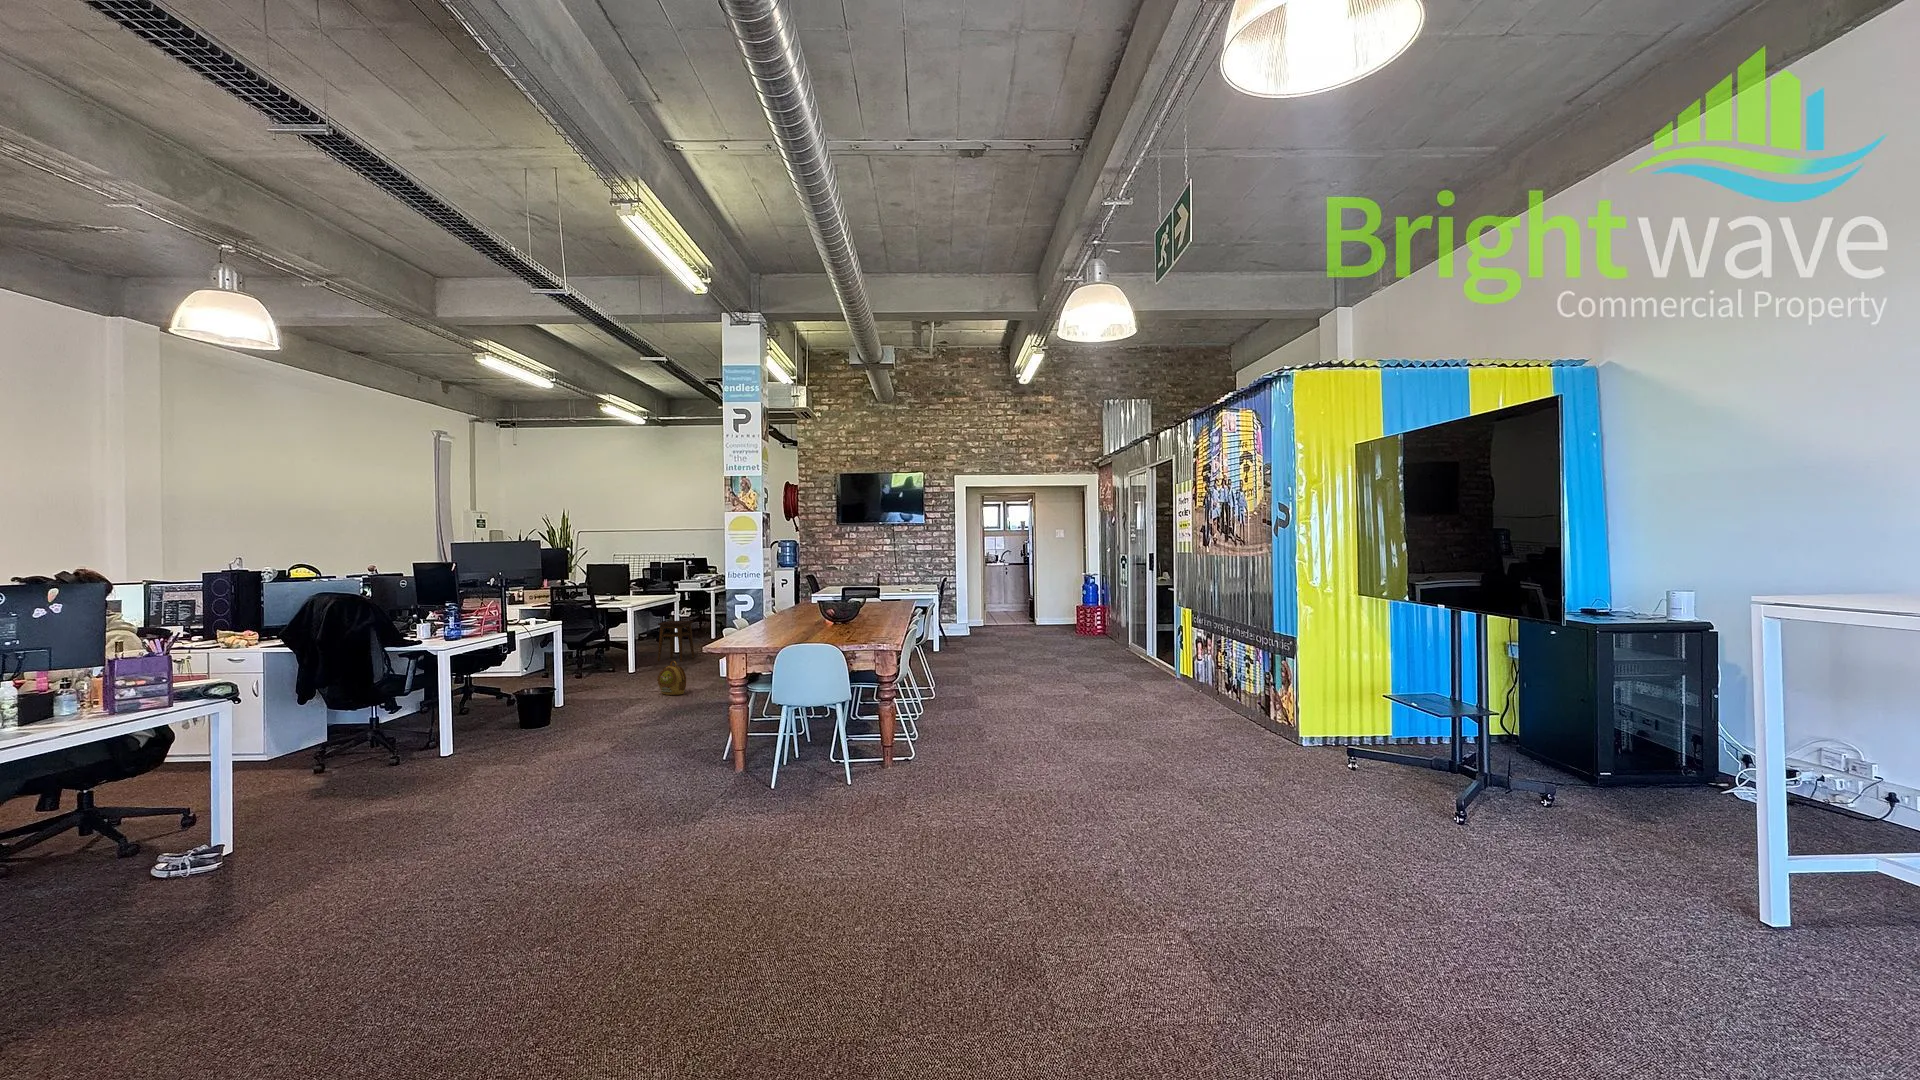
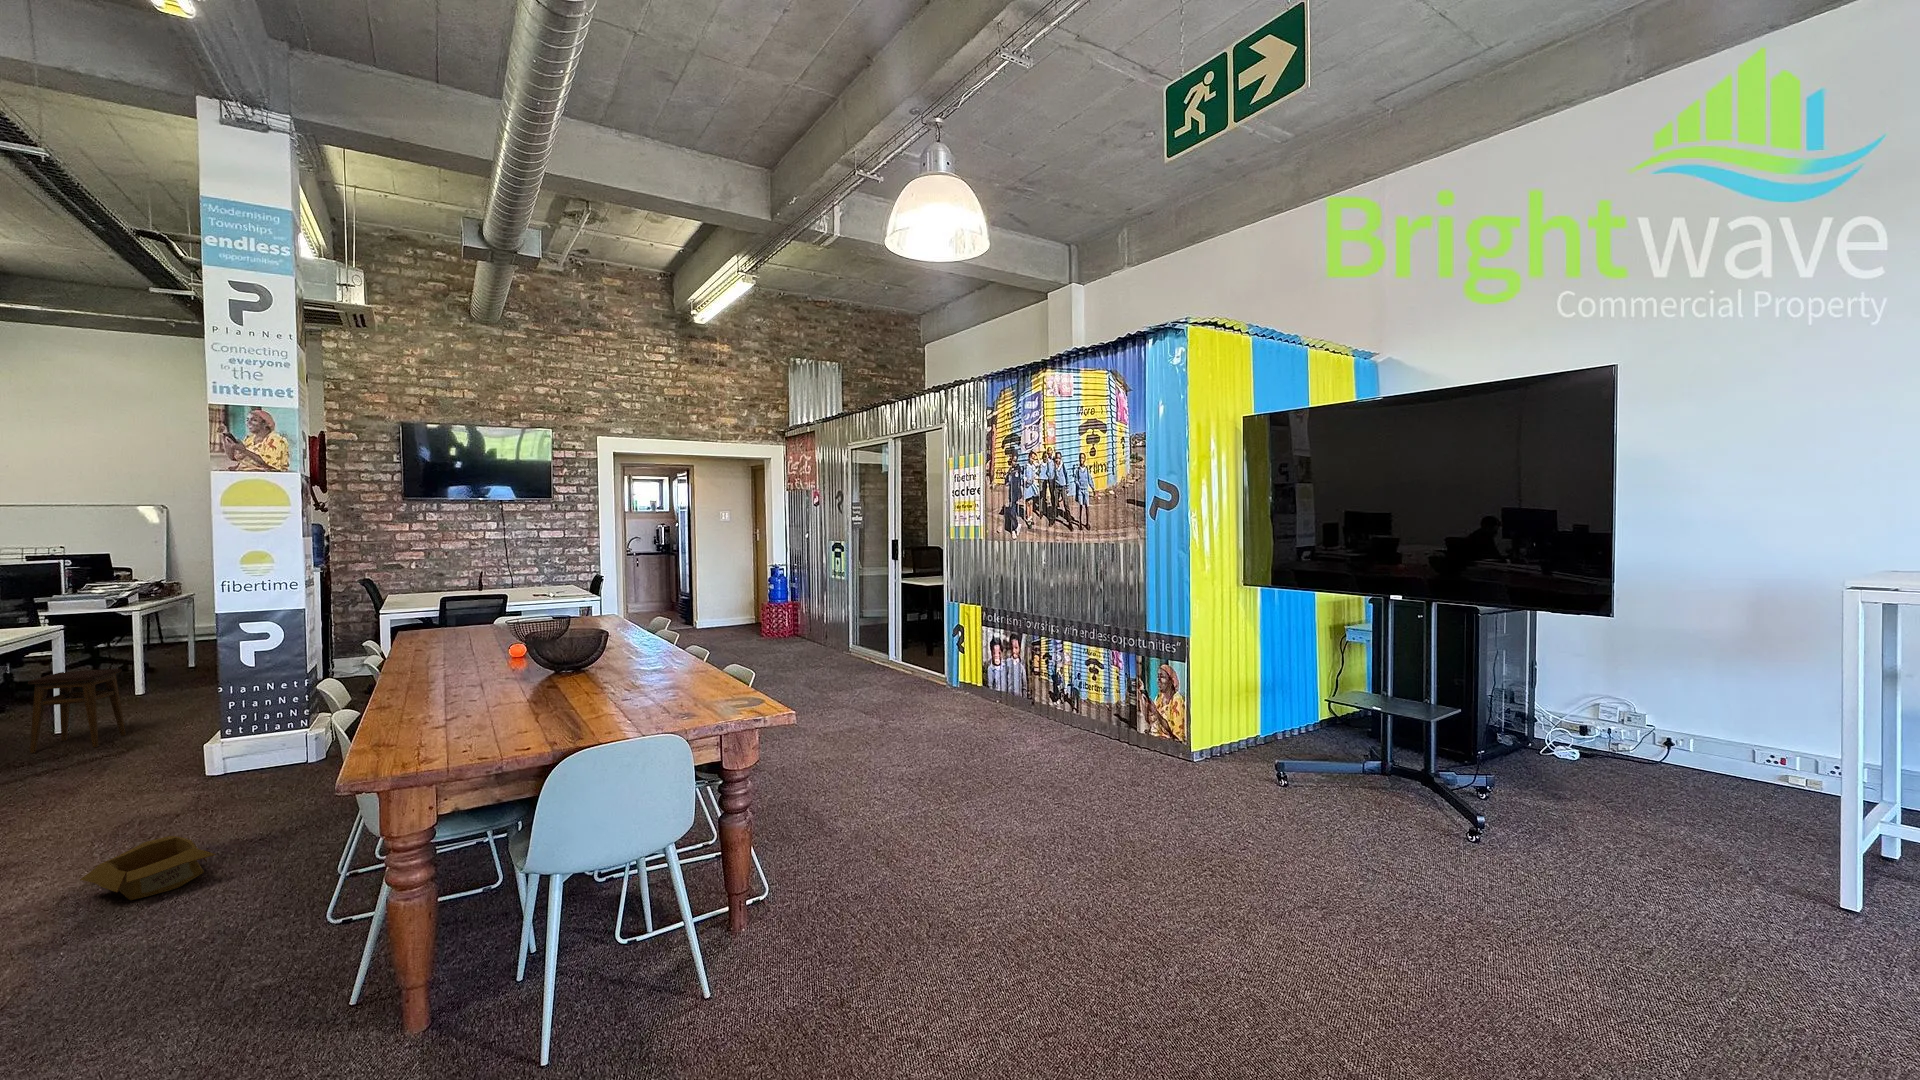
backpack: present [657,661,686,695] -> none [65,764,146,835]
cardboard box: none [654,694,700,718] -> present [80,836,216,900]

